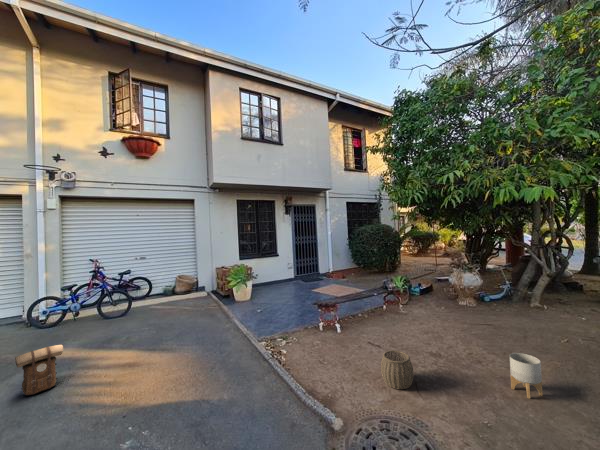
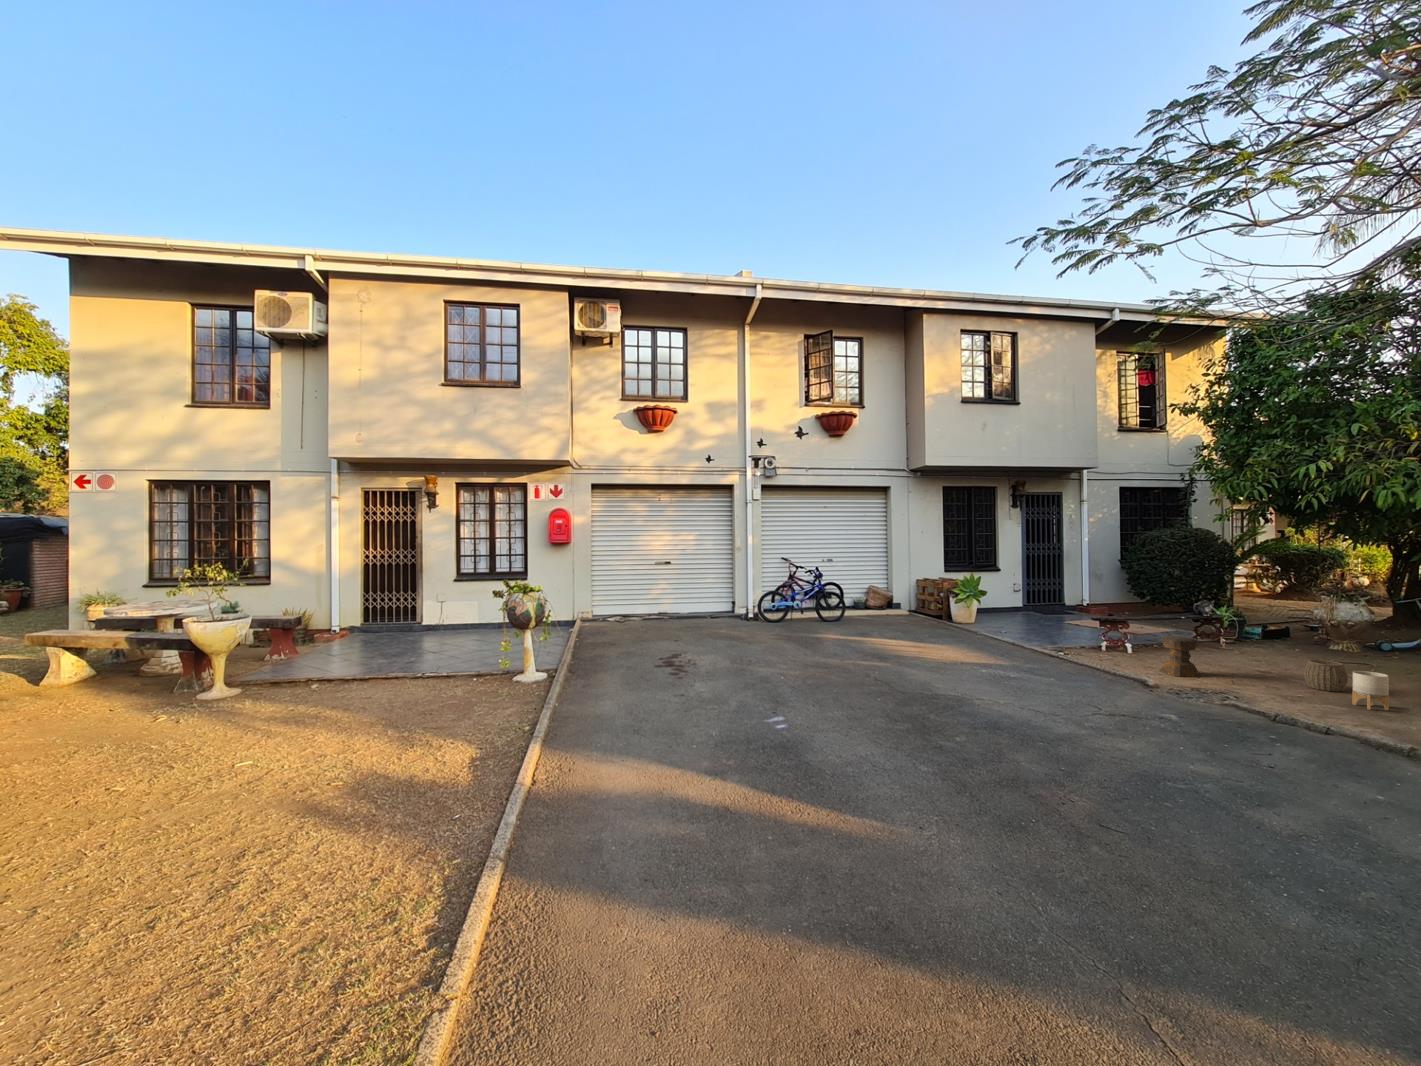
stool: none [358,317,389,360] -> present [1160,636,1200,677]
backpack: present [15,344,63,395] -> none [836,623,864,659]
woven basket: present [381,350,414,389] -> present [1304,660,1348,692]

